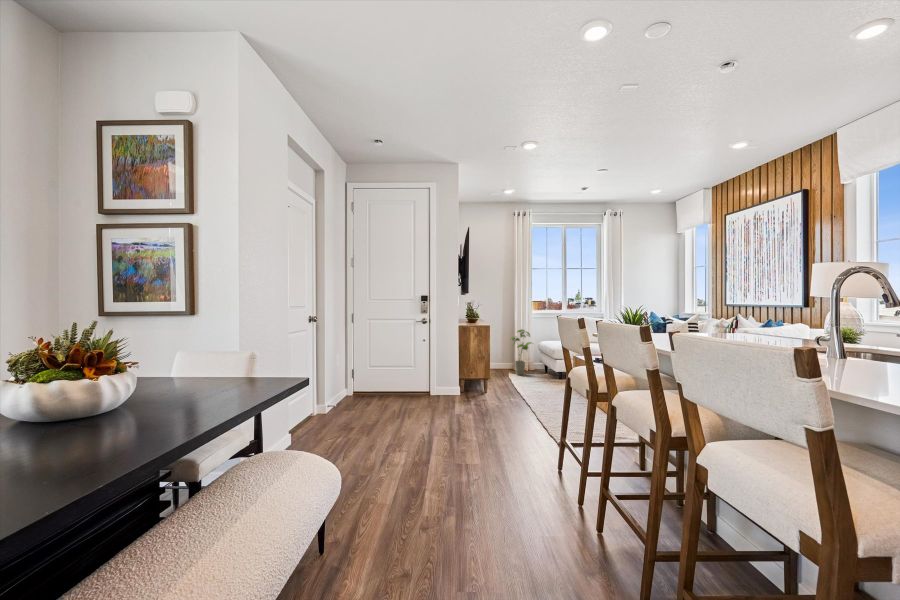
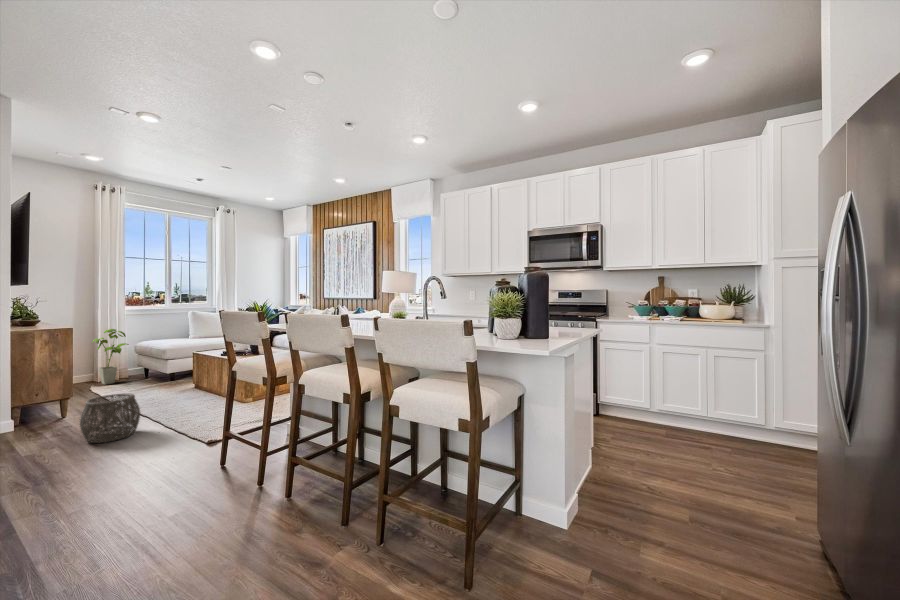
woven basket: none [483,383,521,422] -> present [80,394,140,443]

